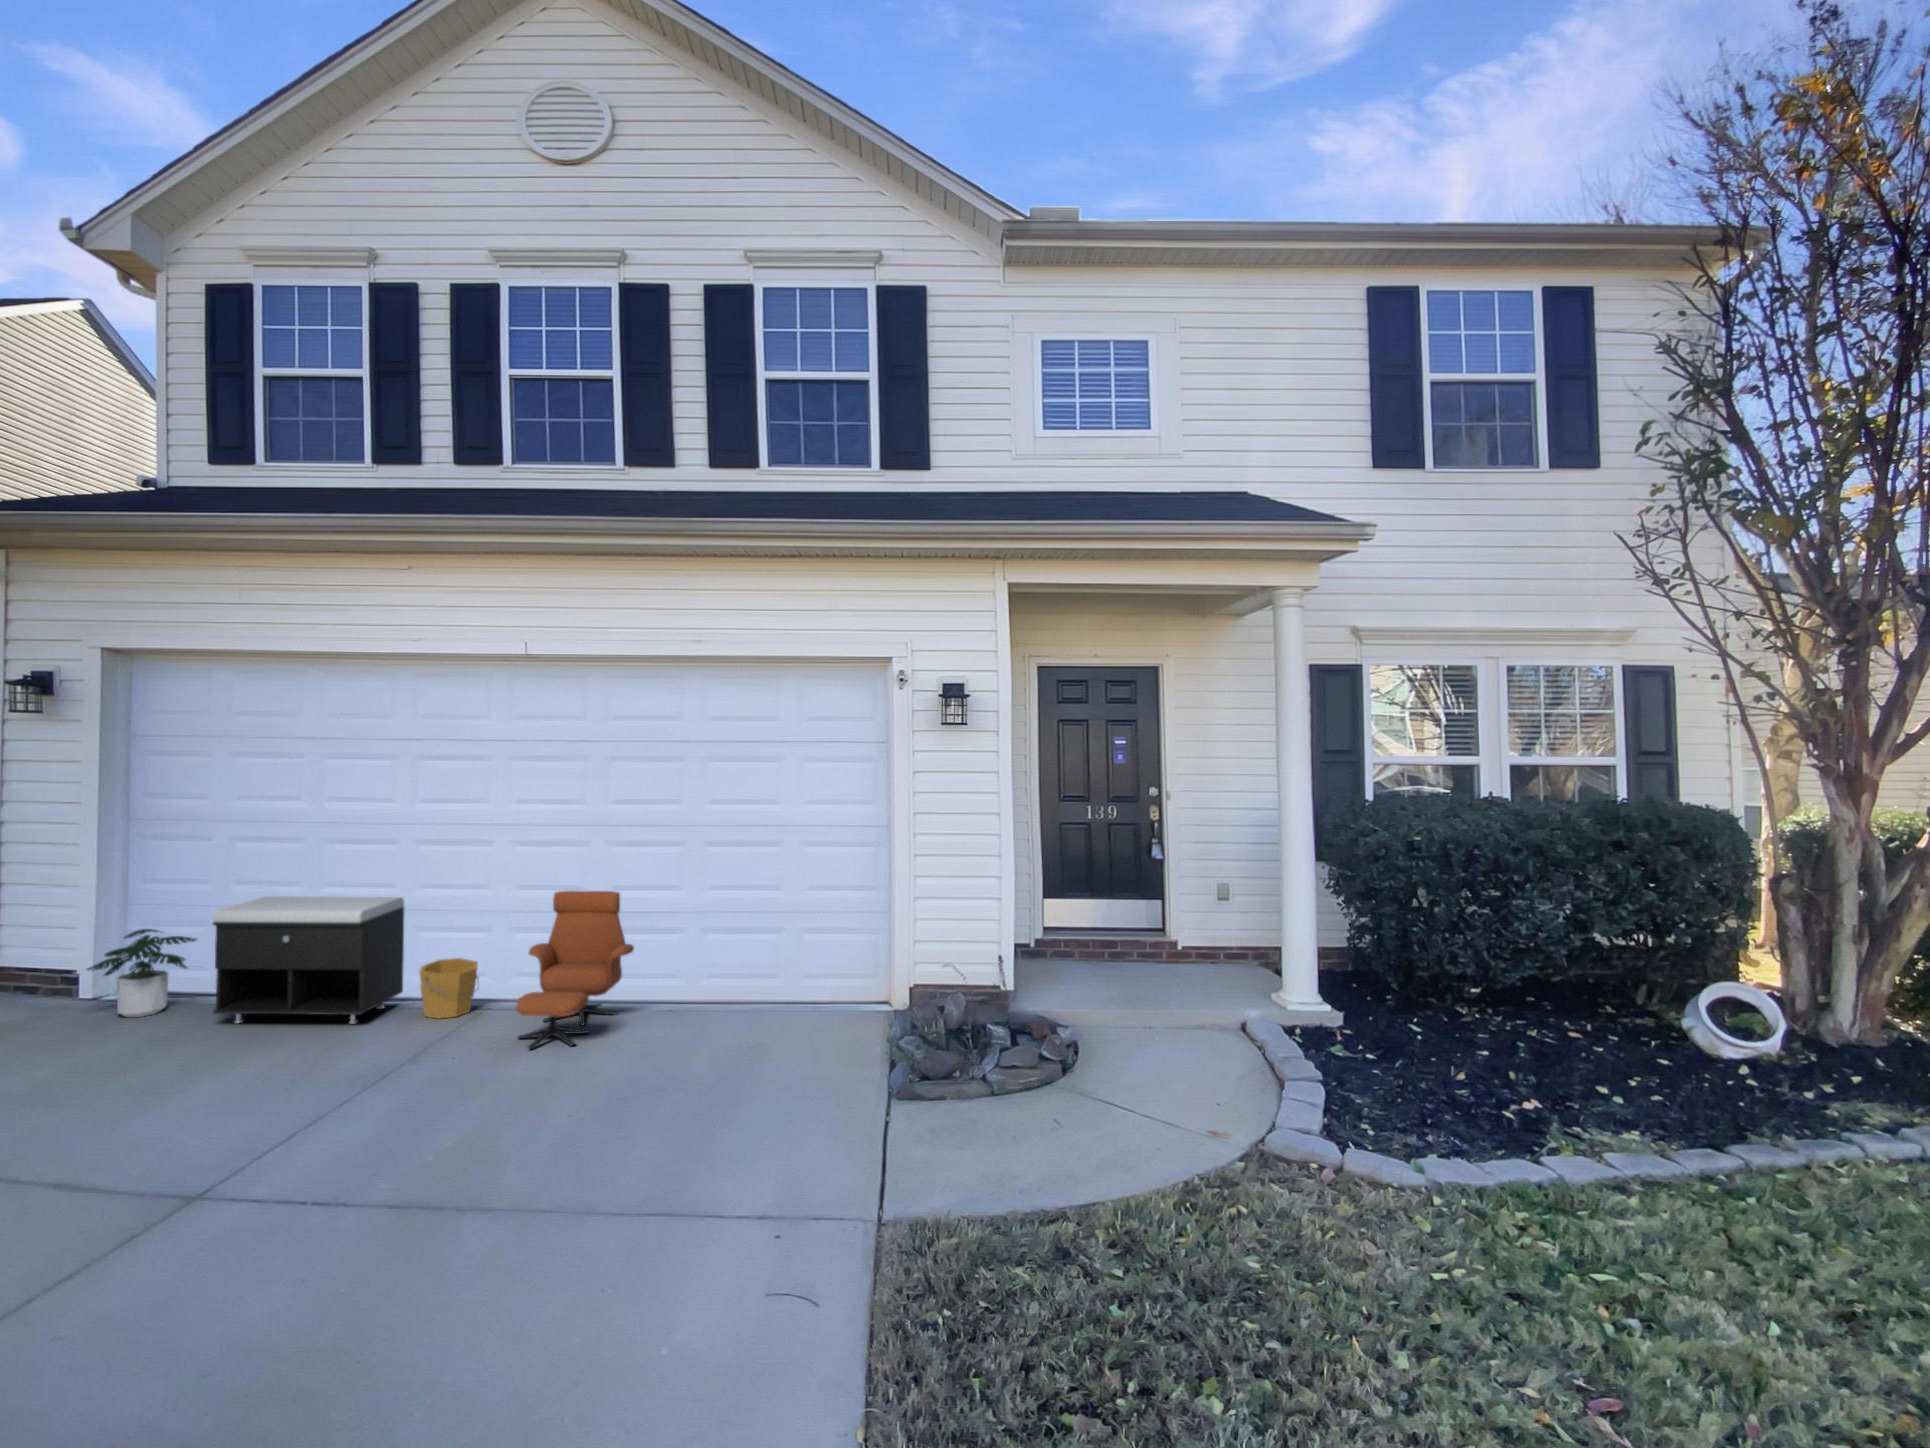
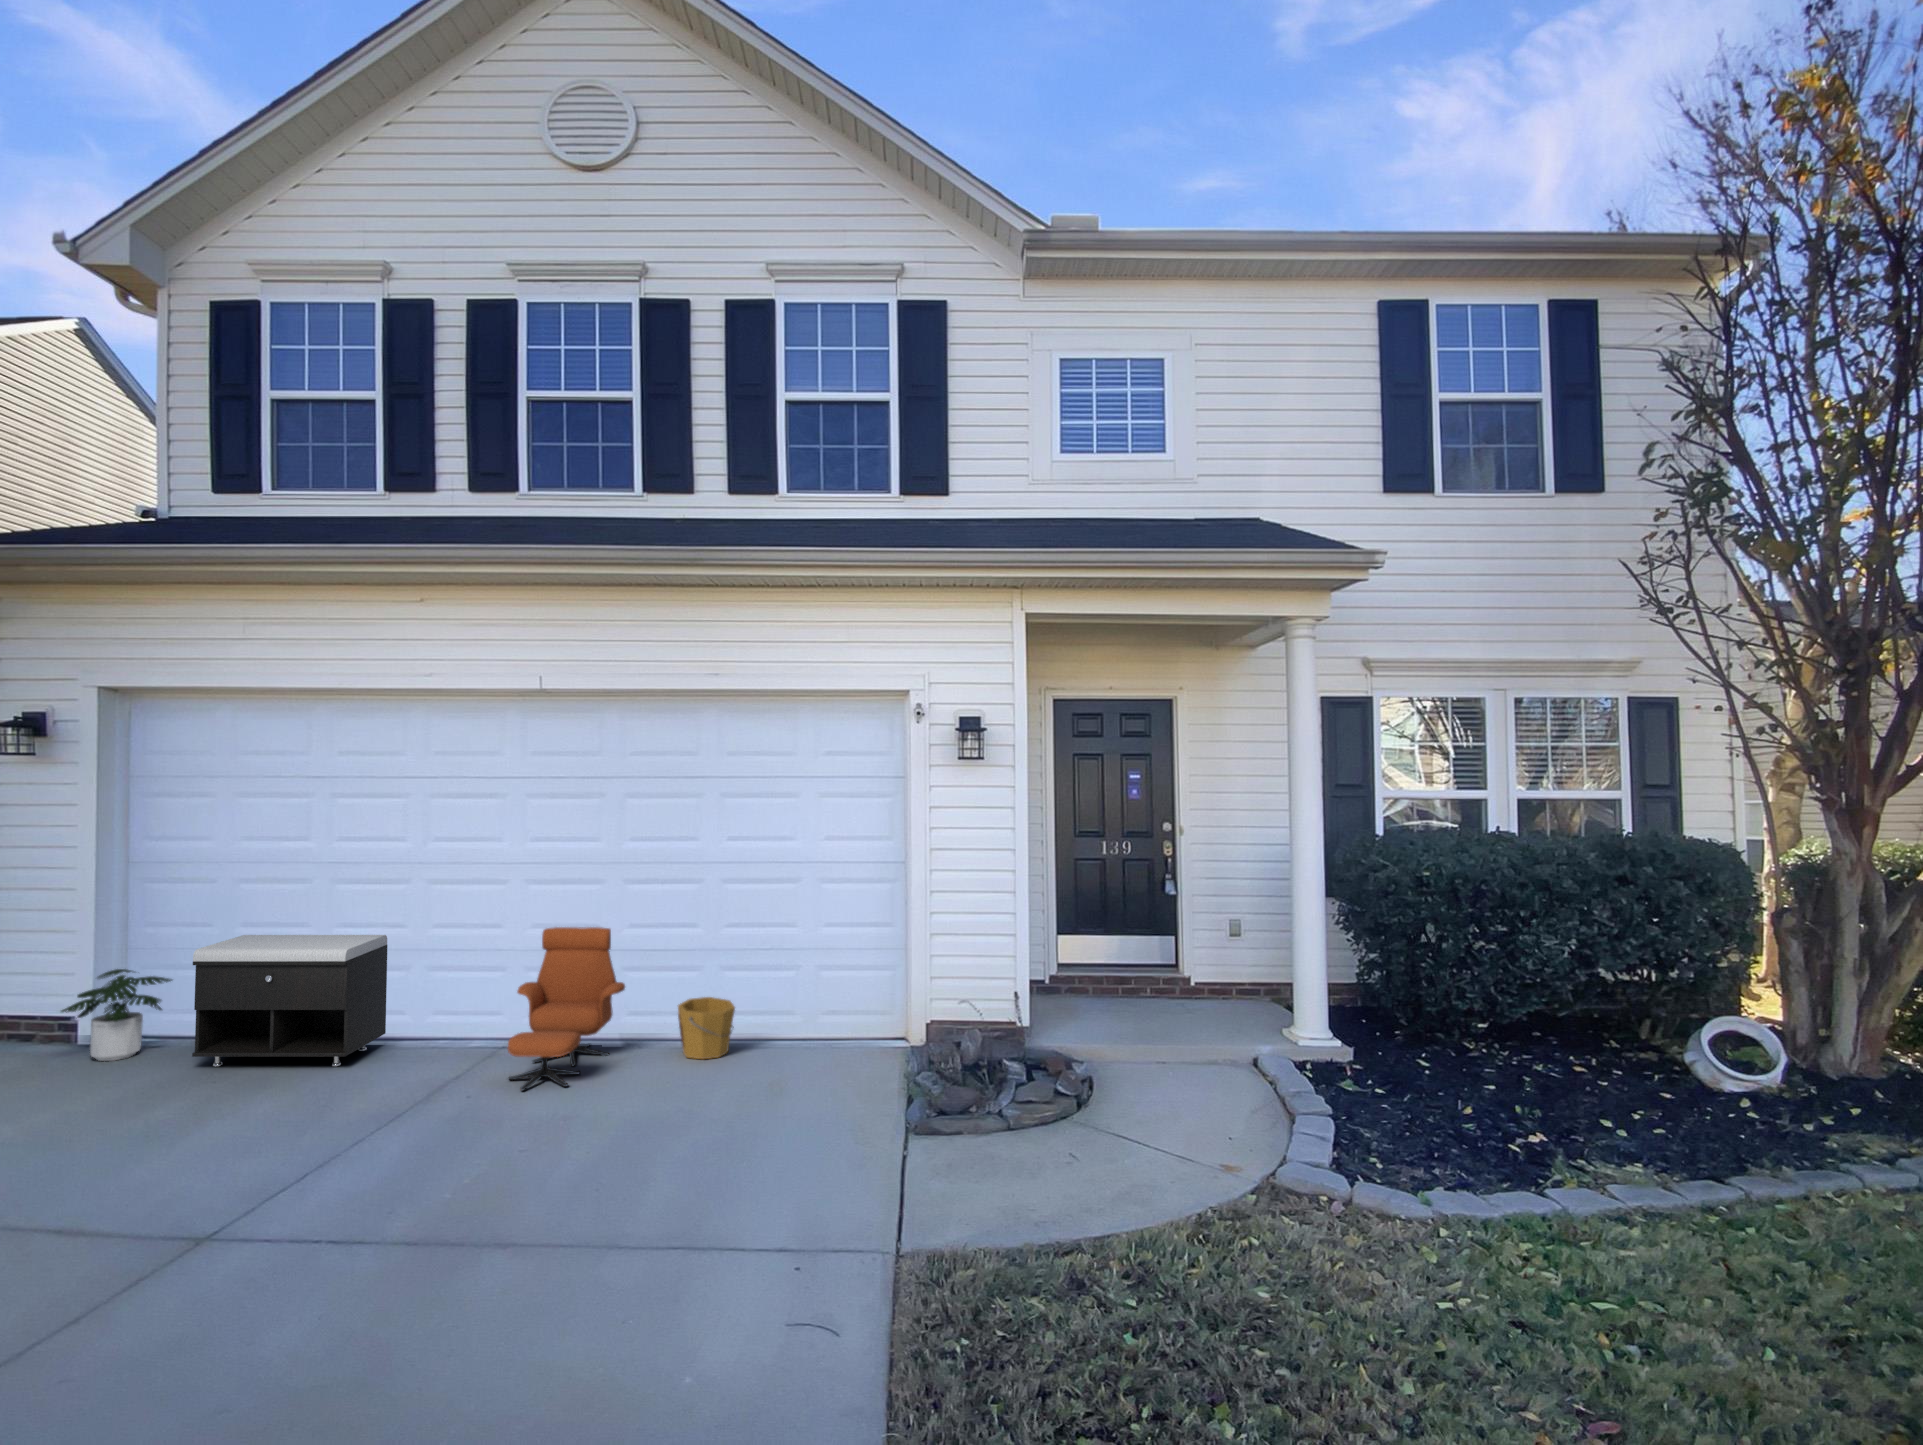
bucket: present [419,958,478,1019] -> present [678,997,735,1059]

